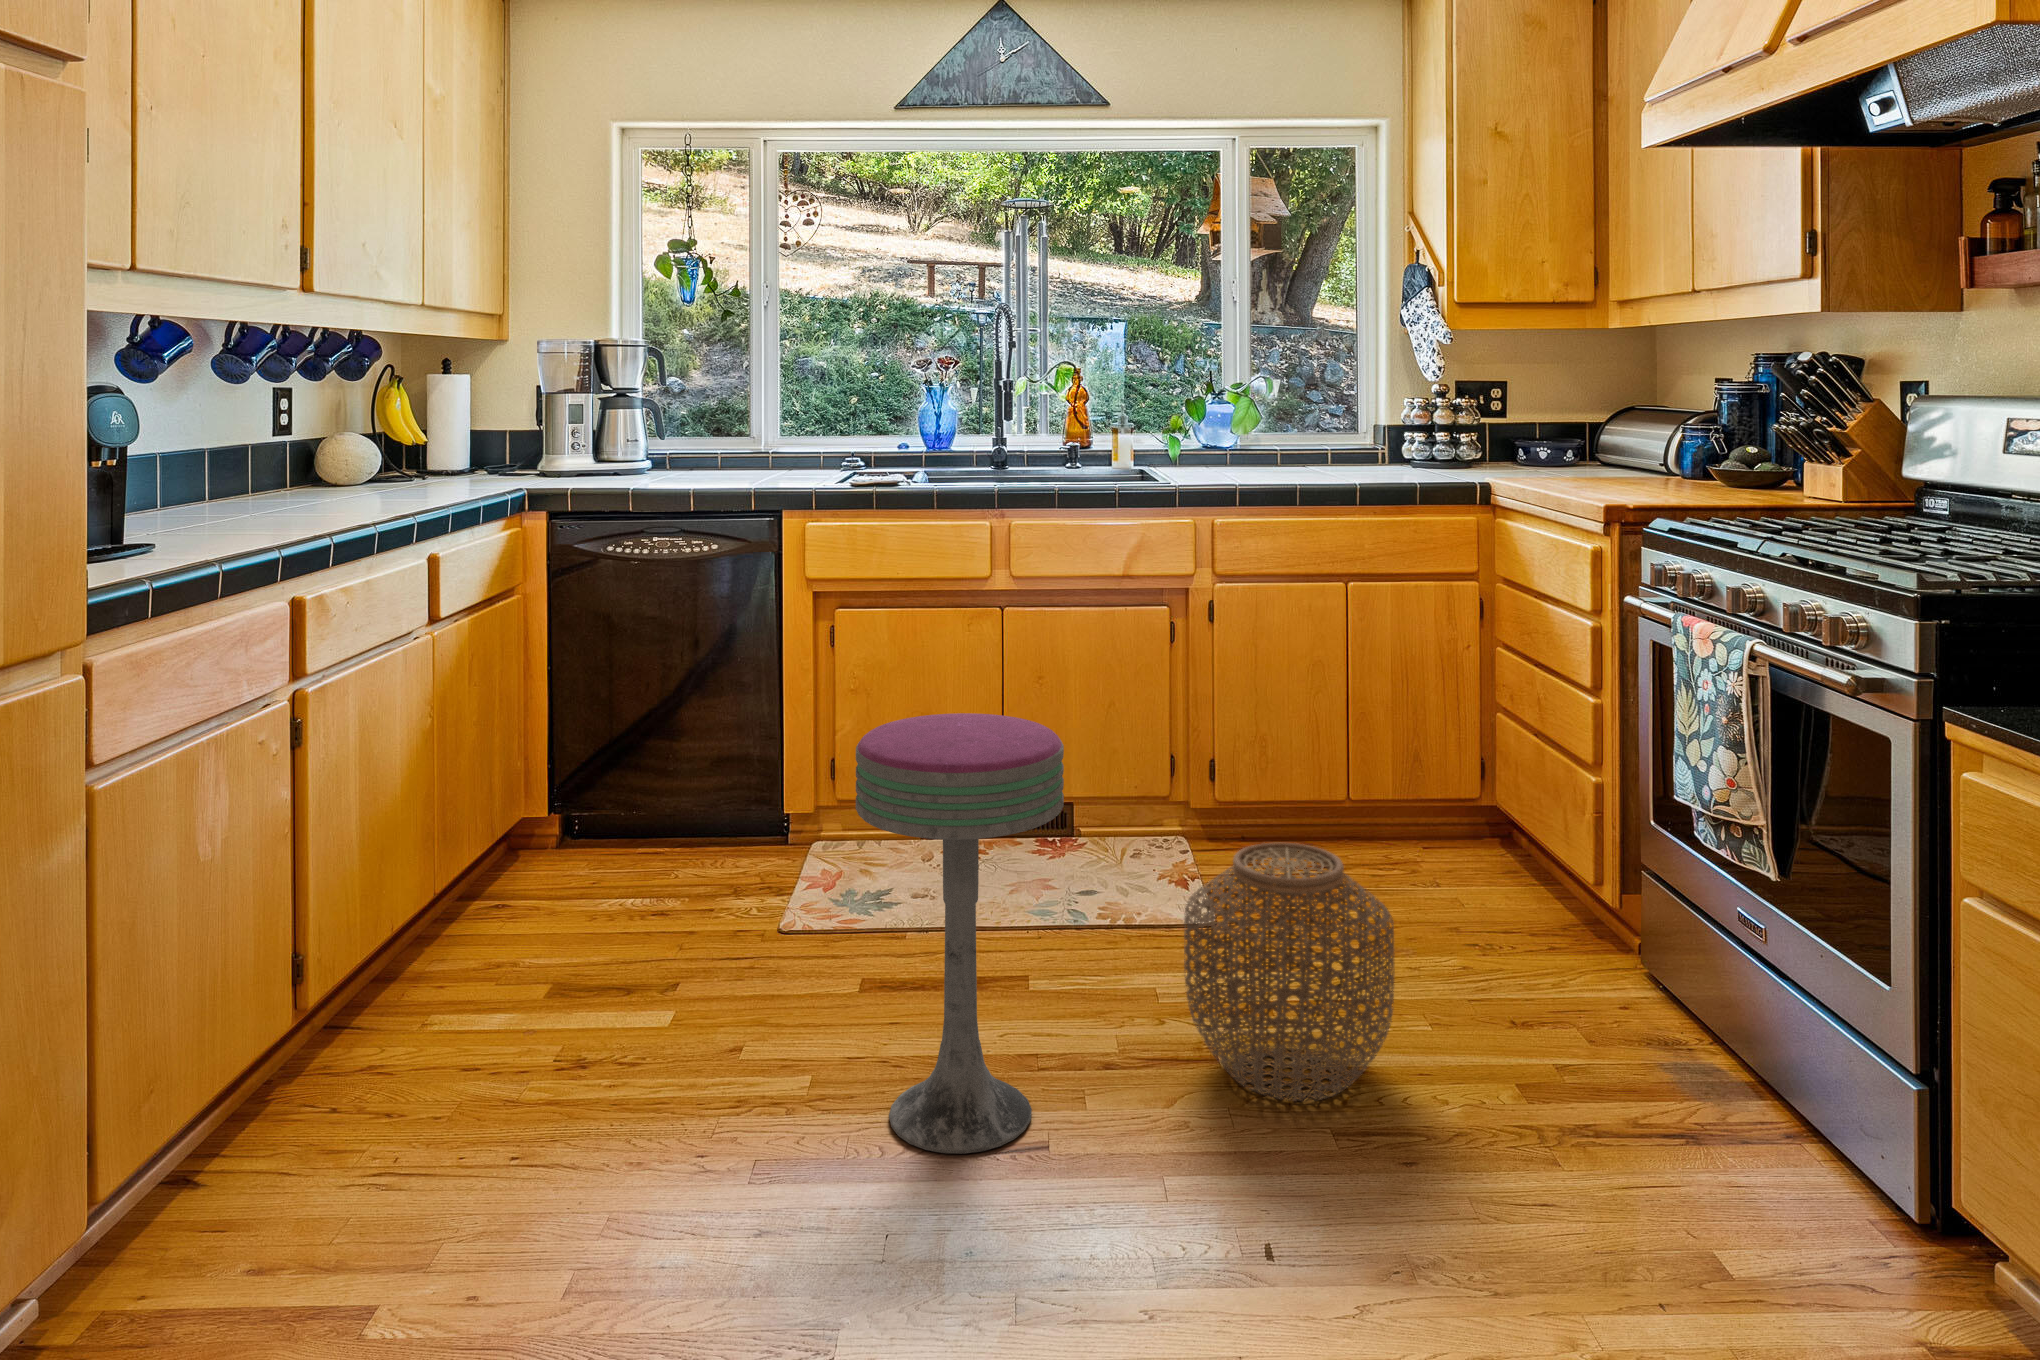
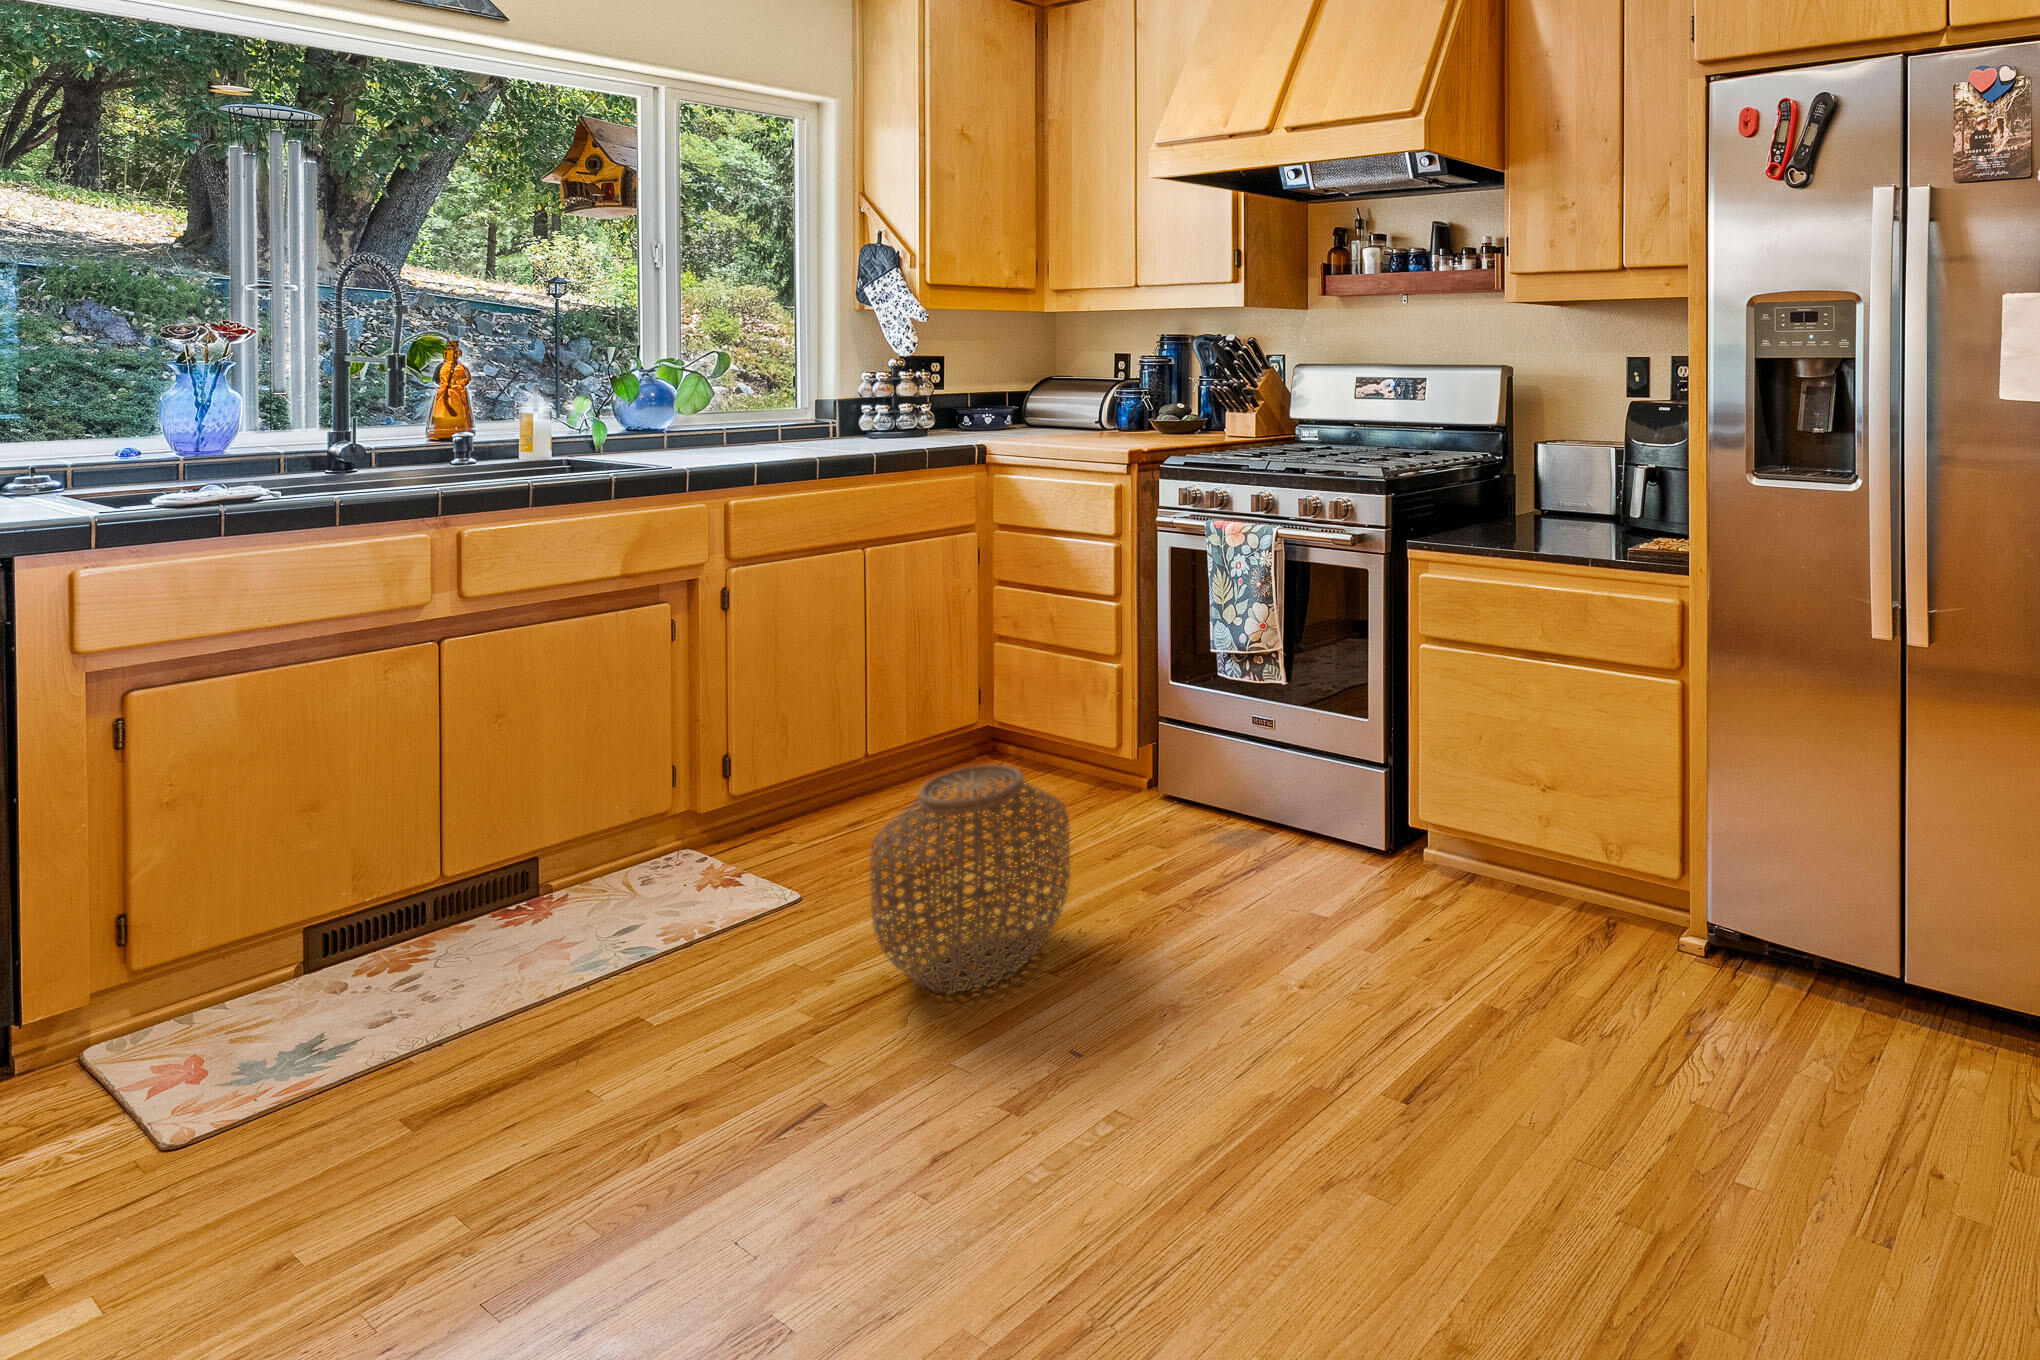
bar stool: present [856,713,1064,1154] -> none [510,728,795,1228]

